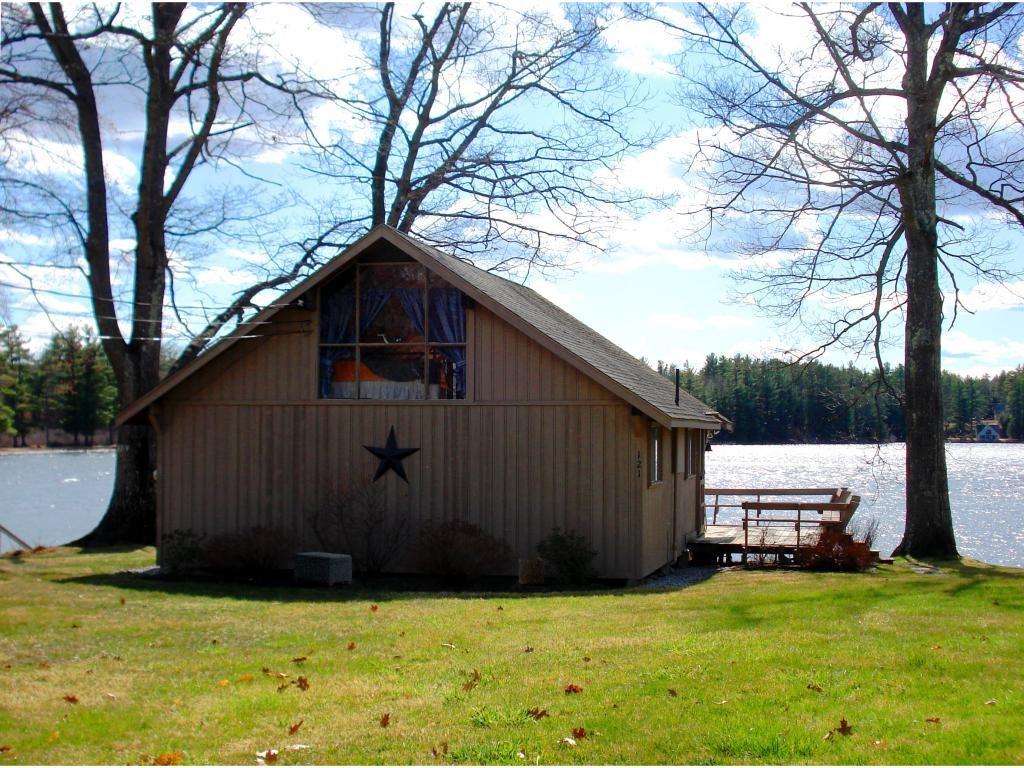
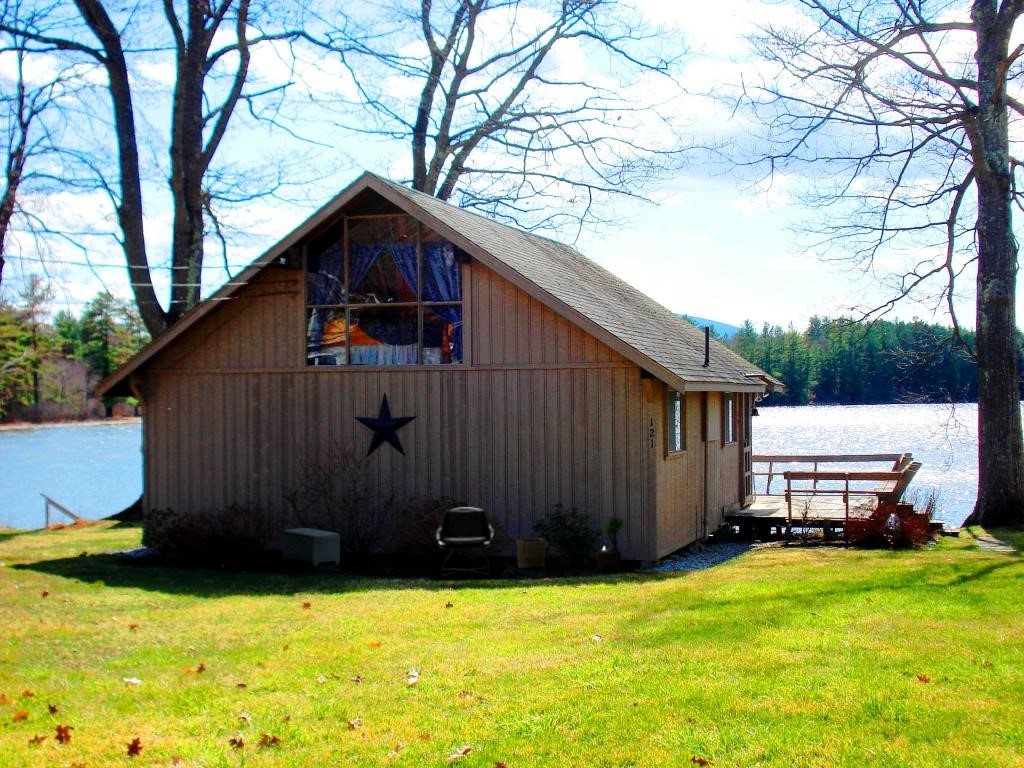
lounge chair: none [450,529,503,591] -> present [436,507,494,576]
potted tree: none [591,532,620,584] -> present [596,517,625,569]

